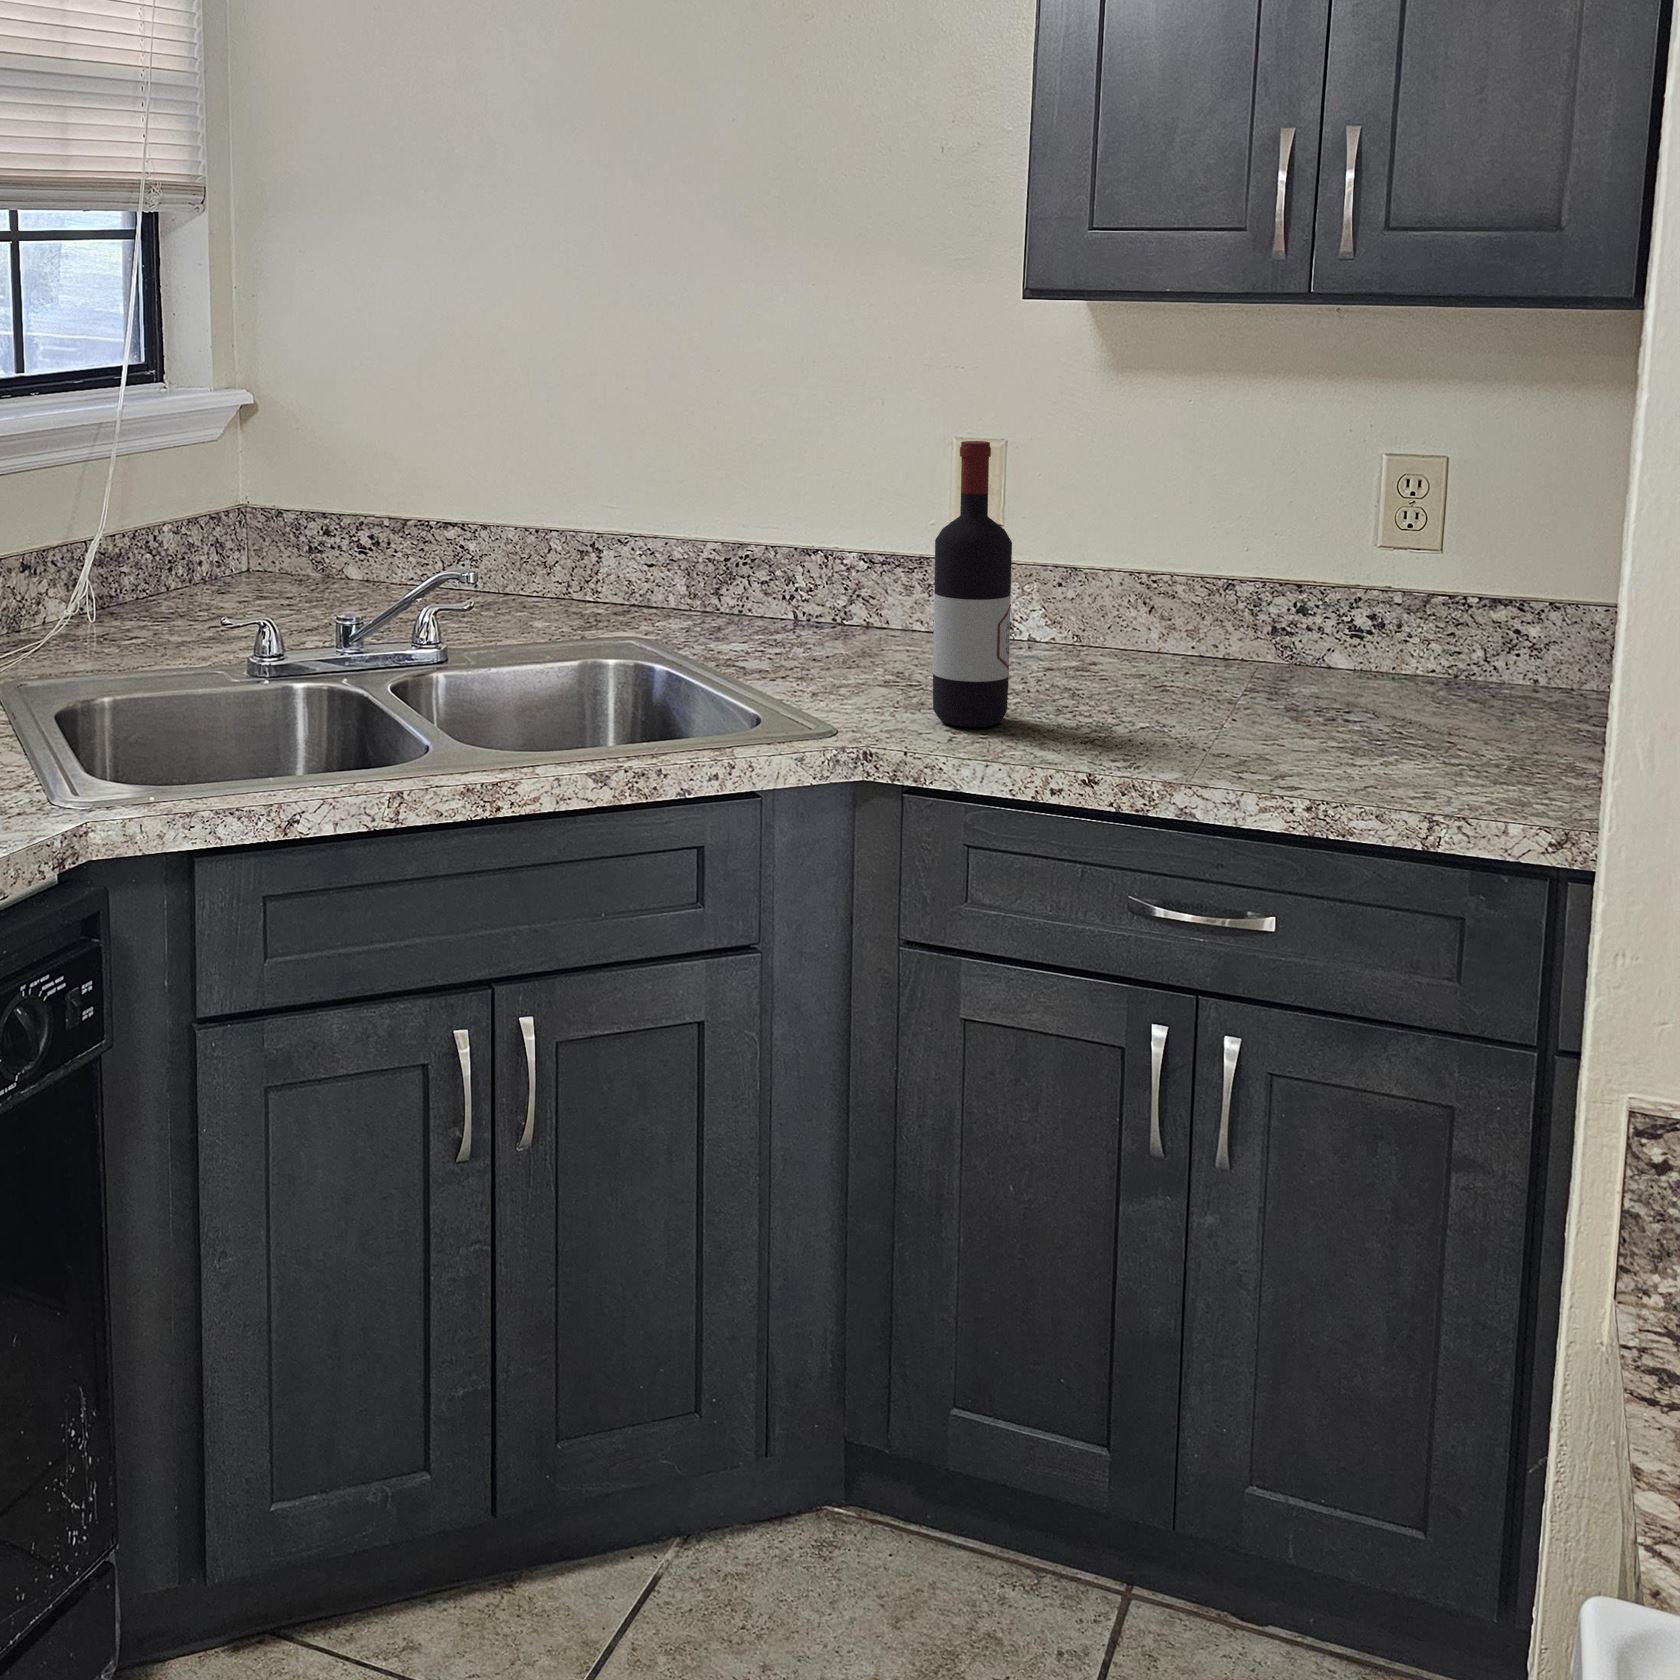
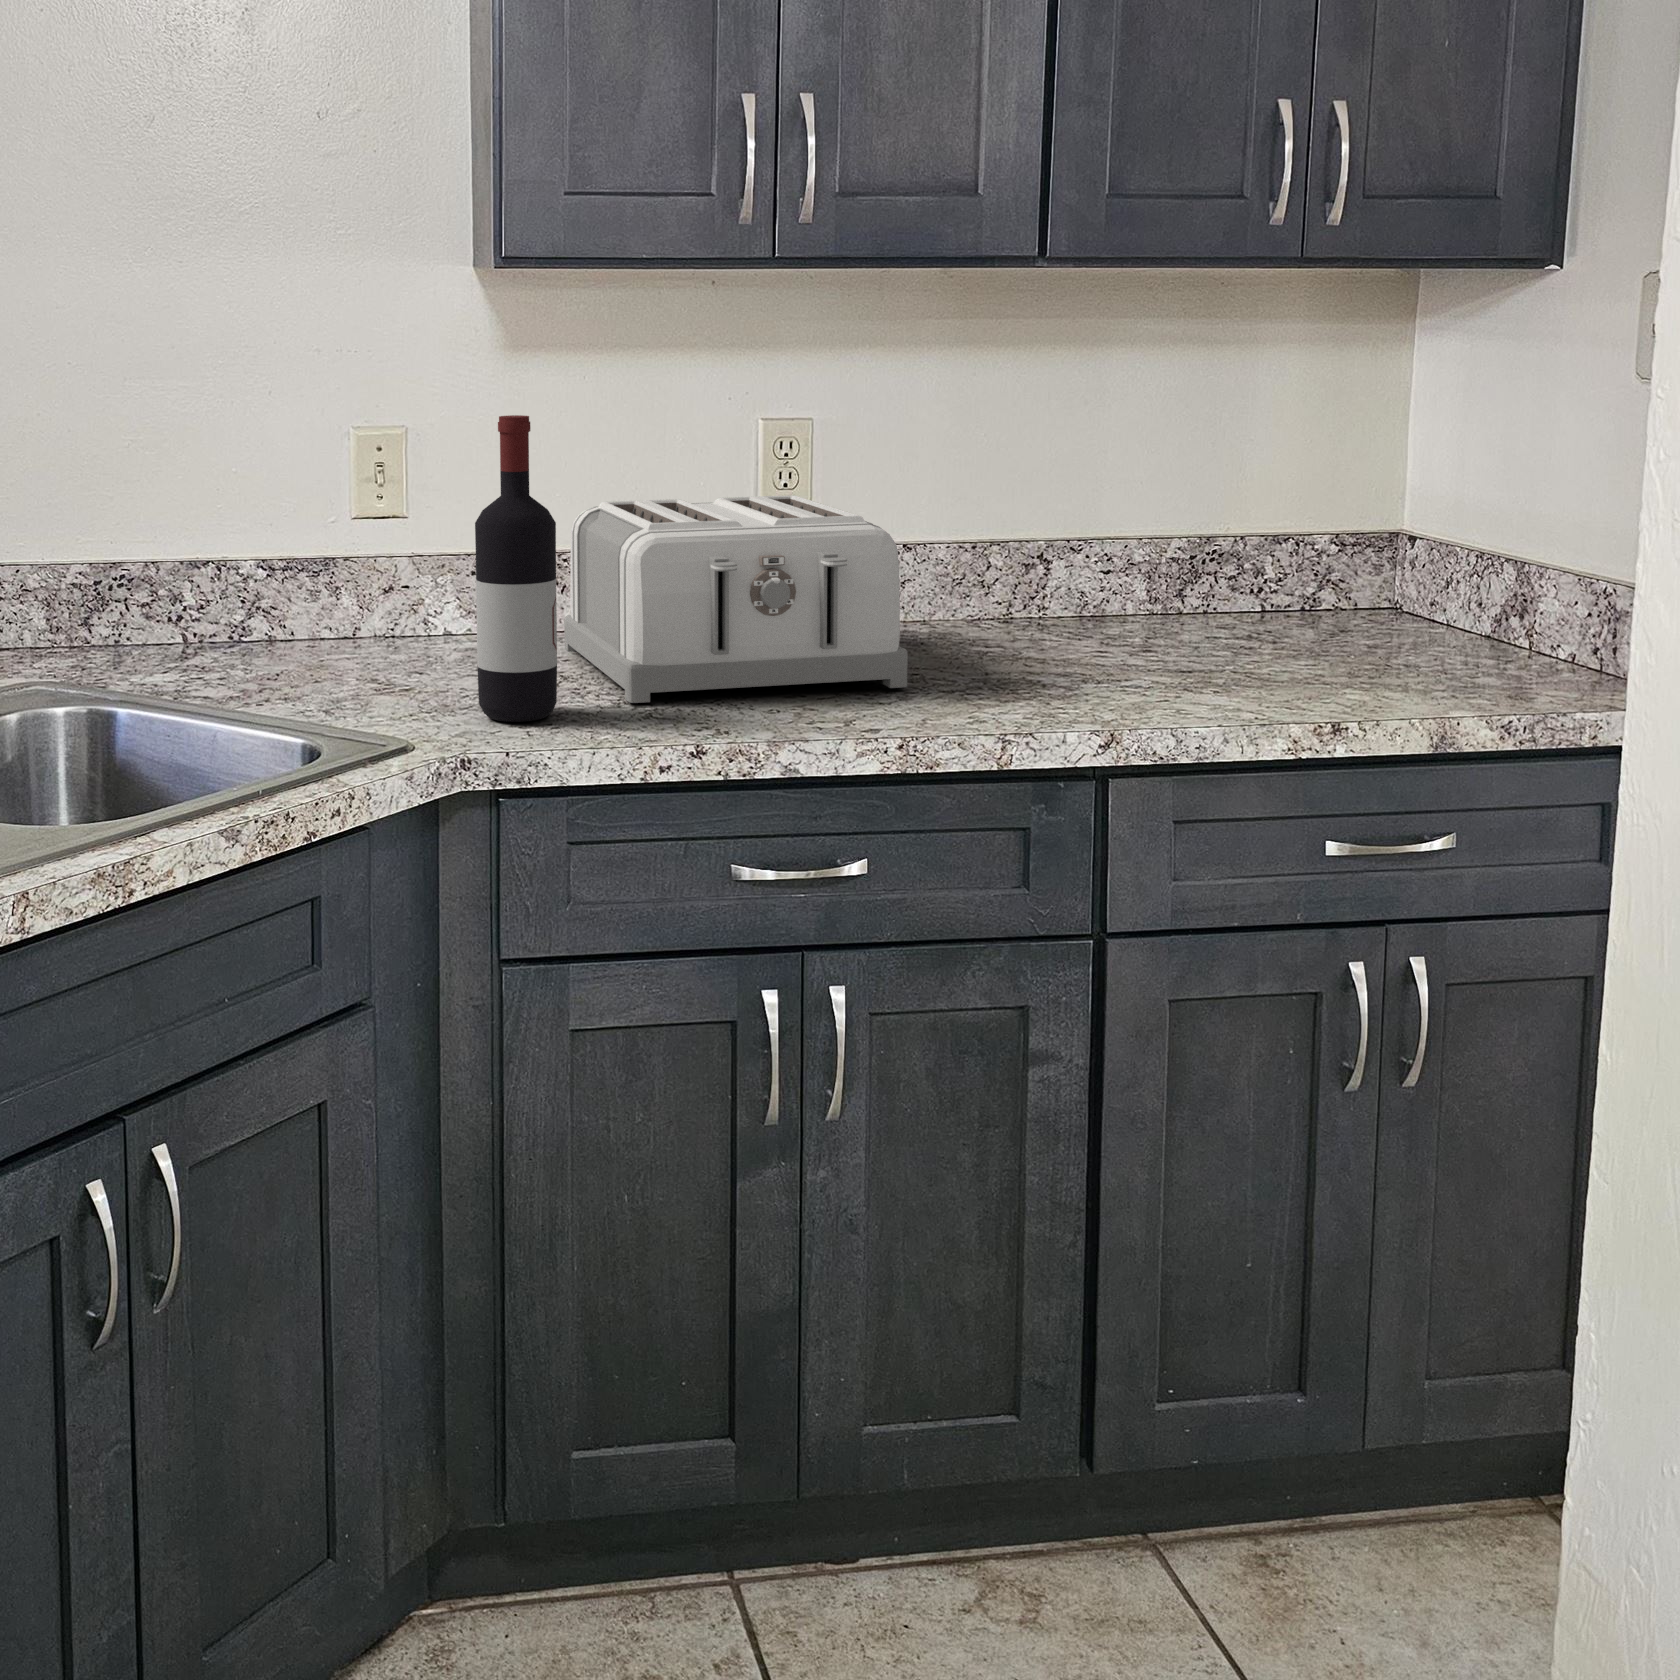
toaster: none [1091,527,1409,750] -> present [564,495,908,703]

